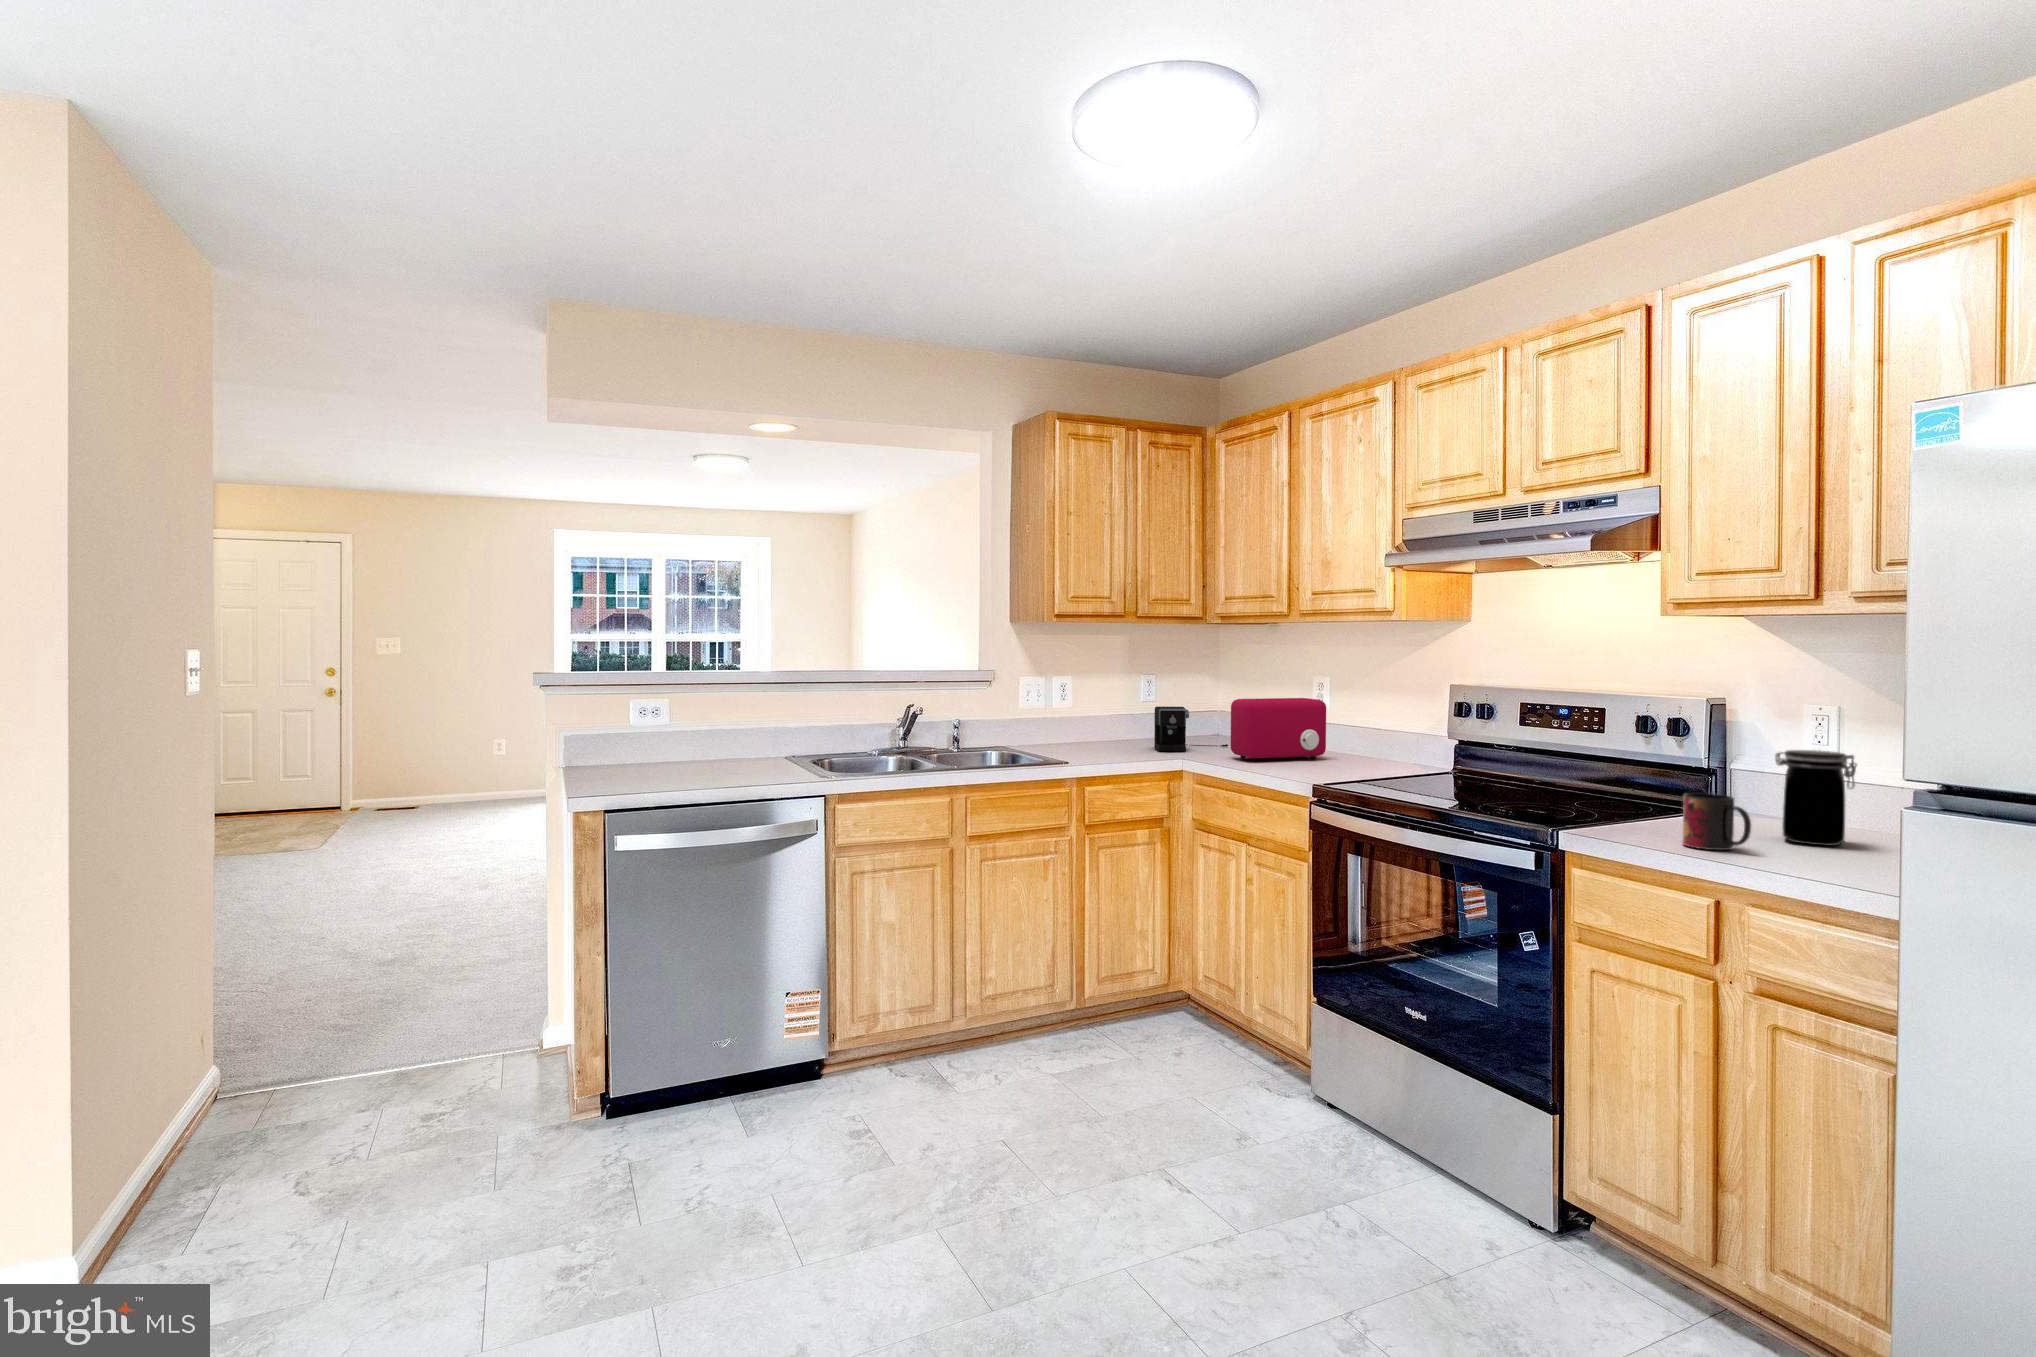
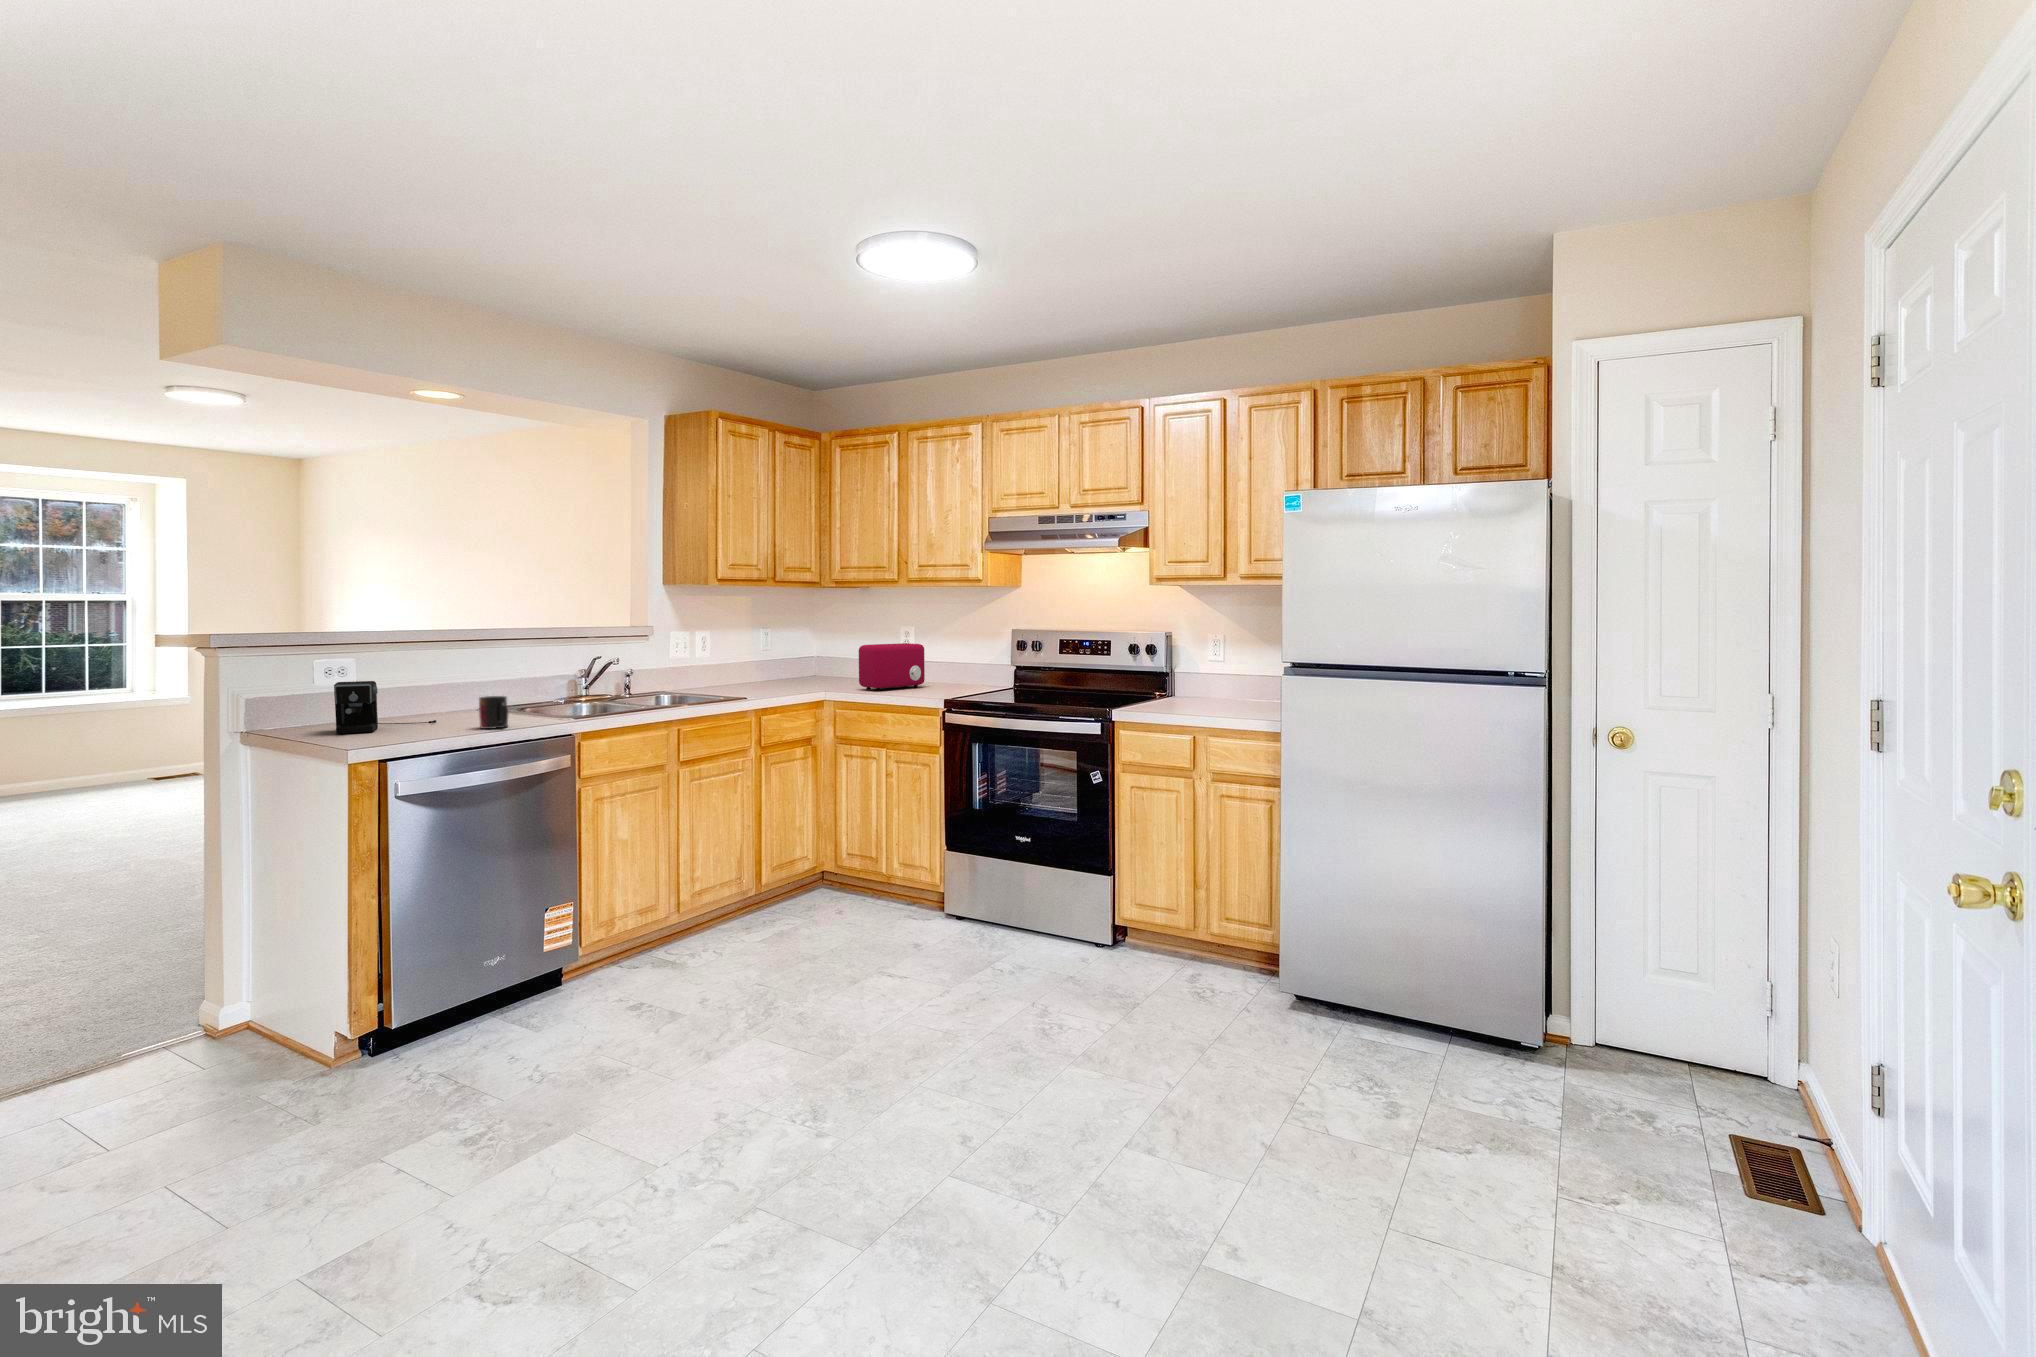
coffee maker: present [1154,706,1228,751] -> present [334,681,436,734]
jar: present [1775,750,1857,846] -> none [1208,659,1244,708]
mug: present [1682,793,1751,850] -> present [479,696,508,729]

